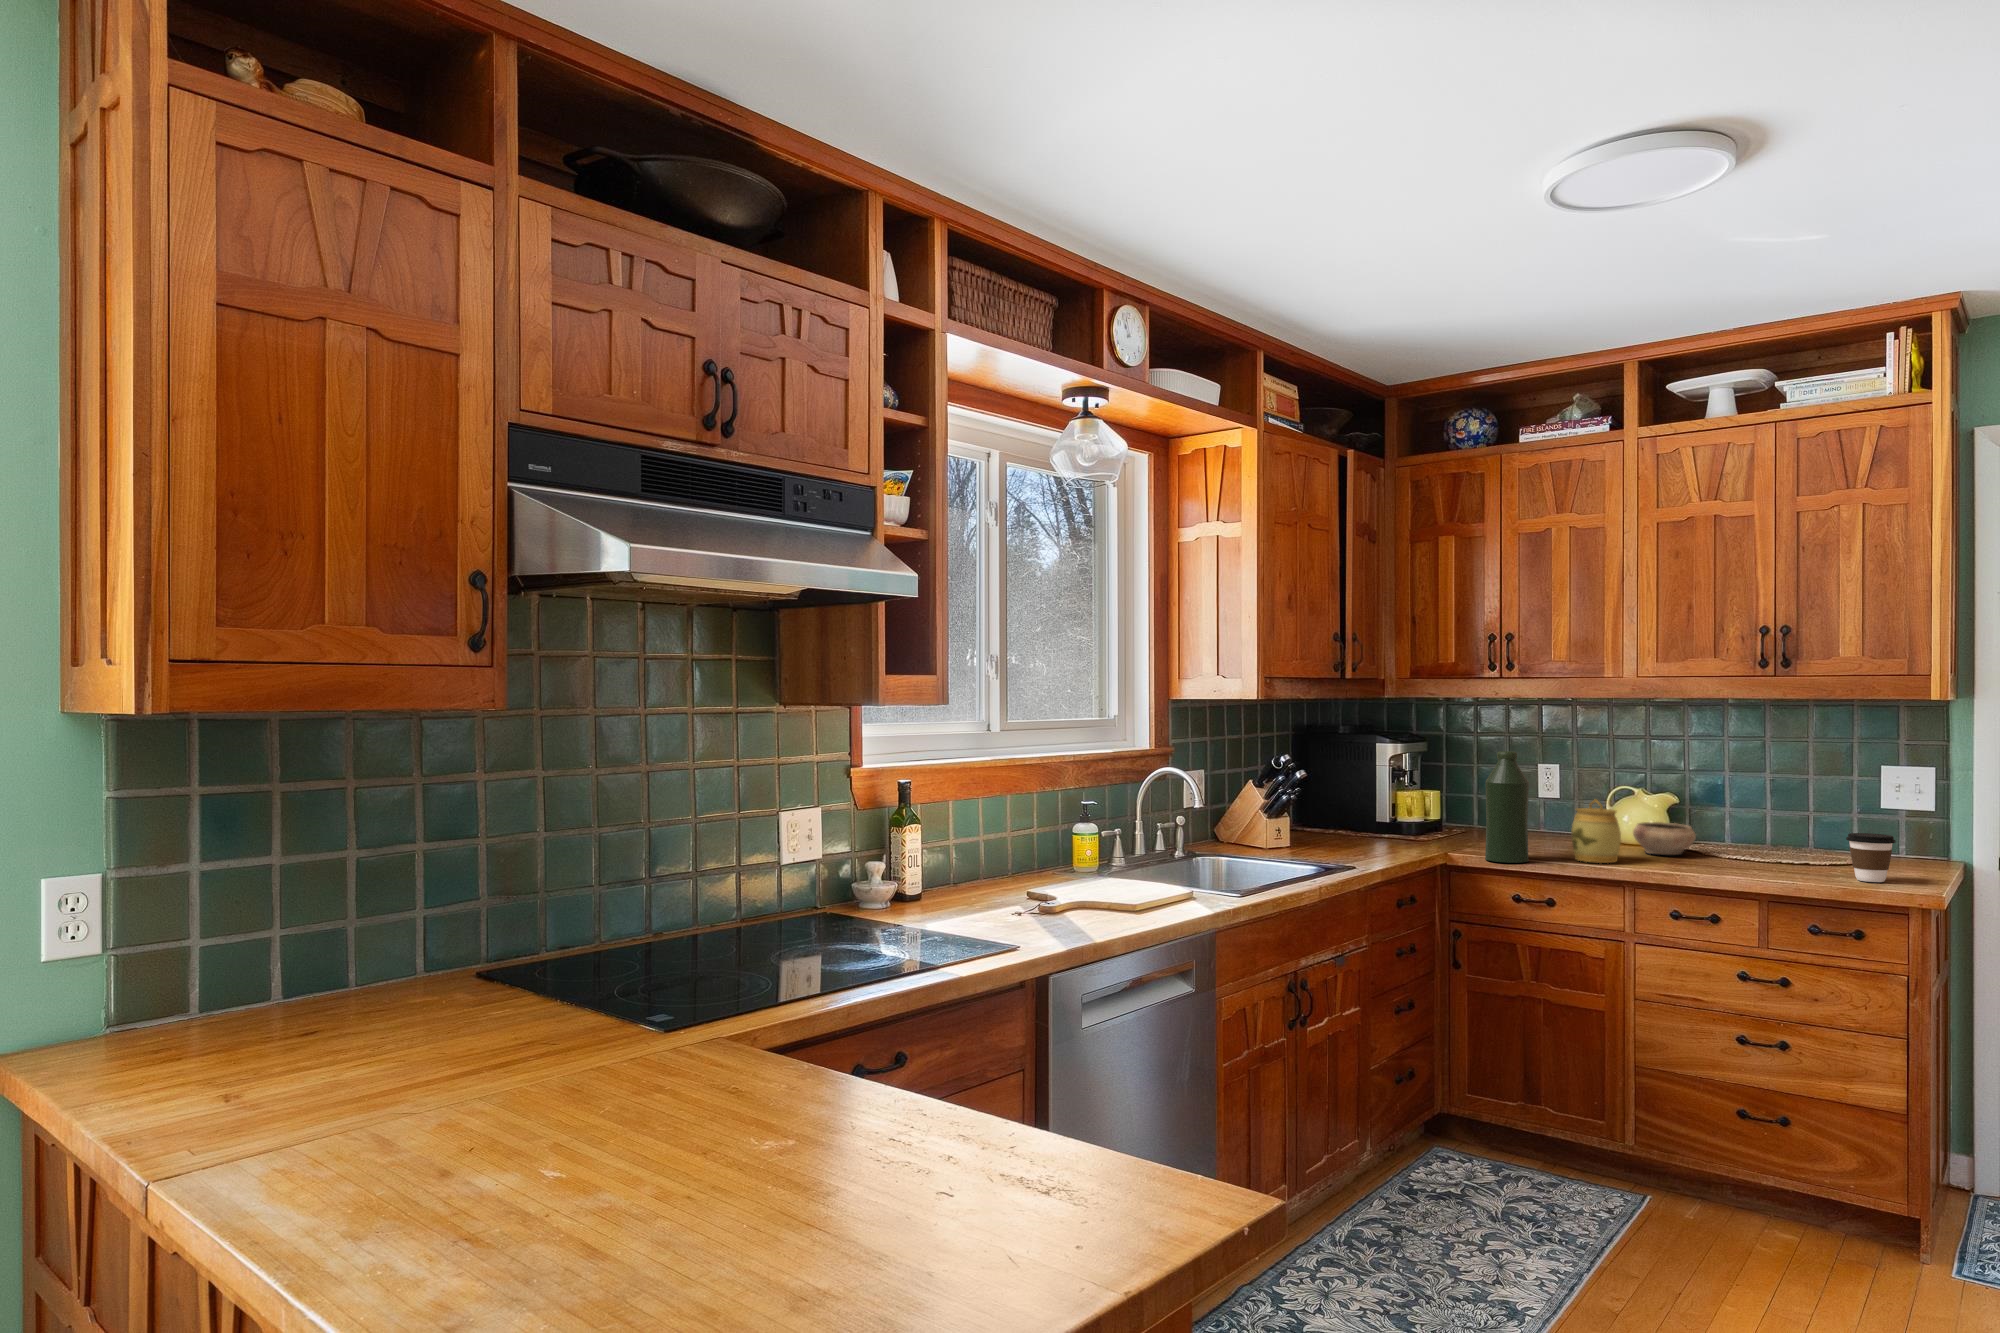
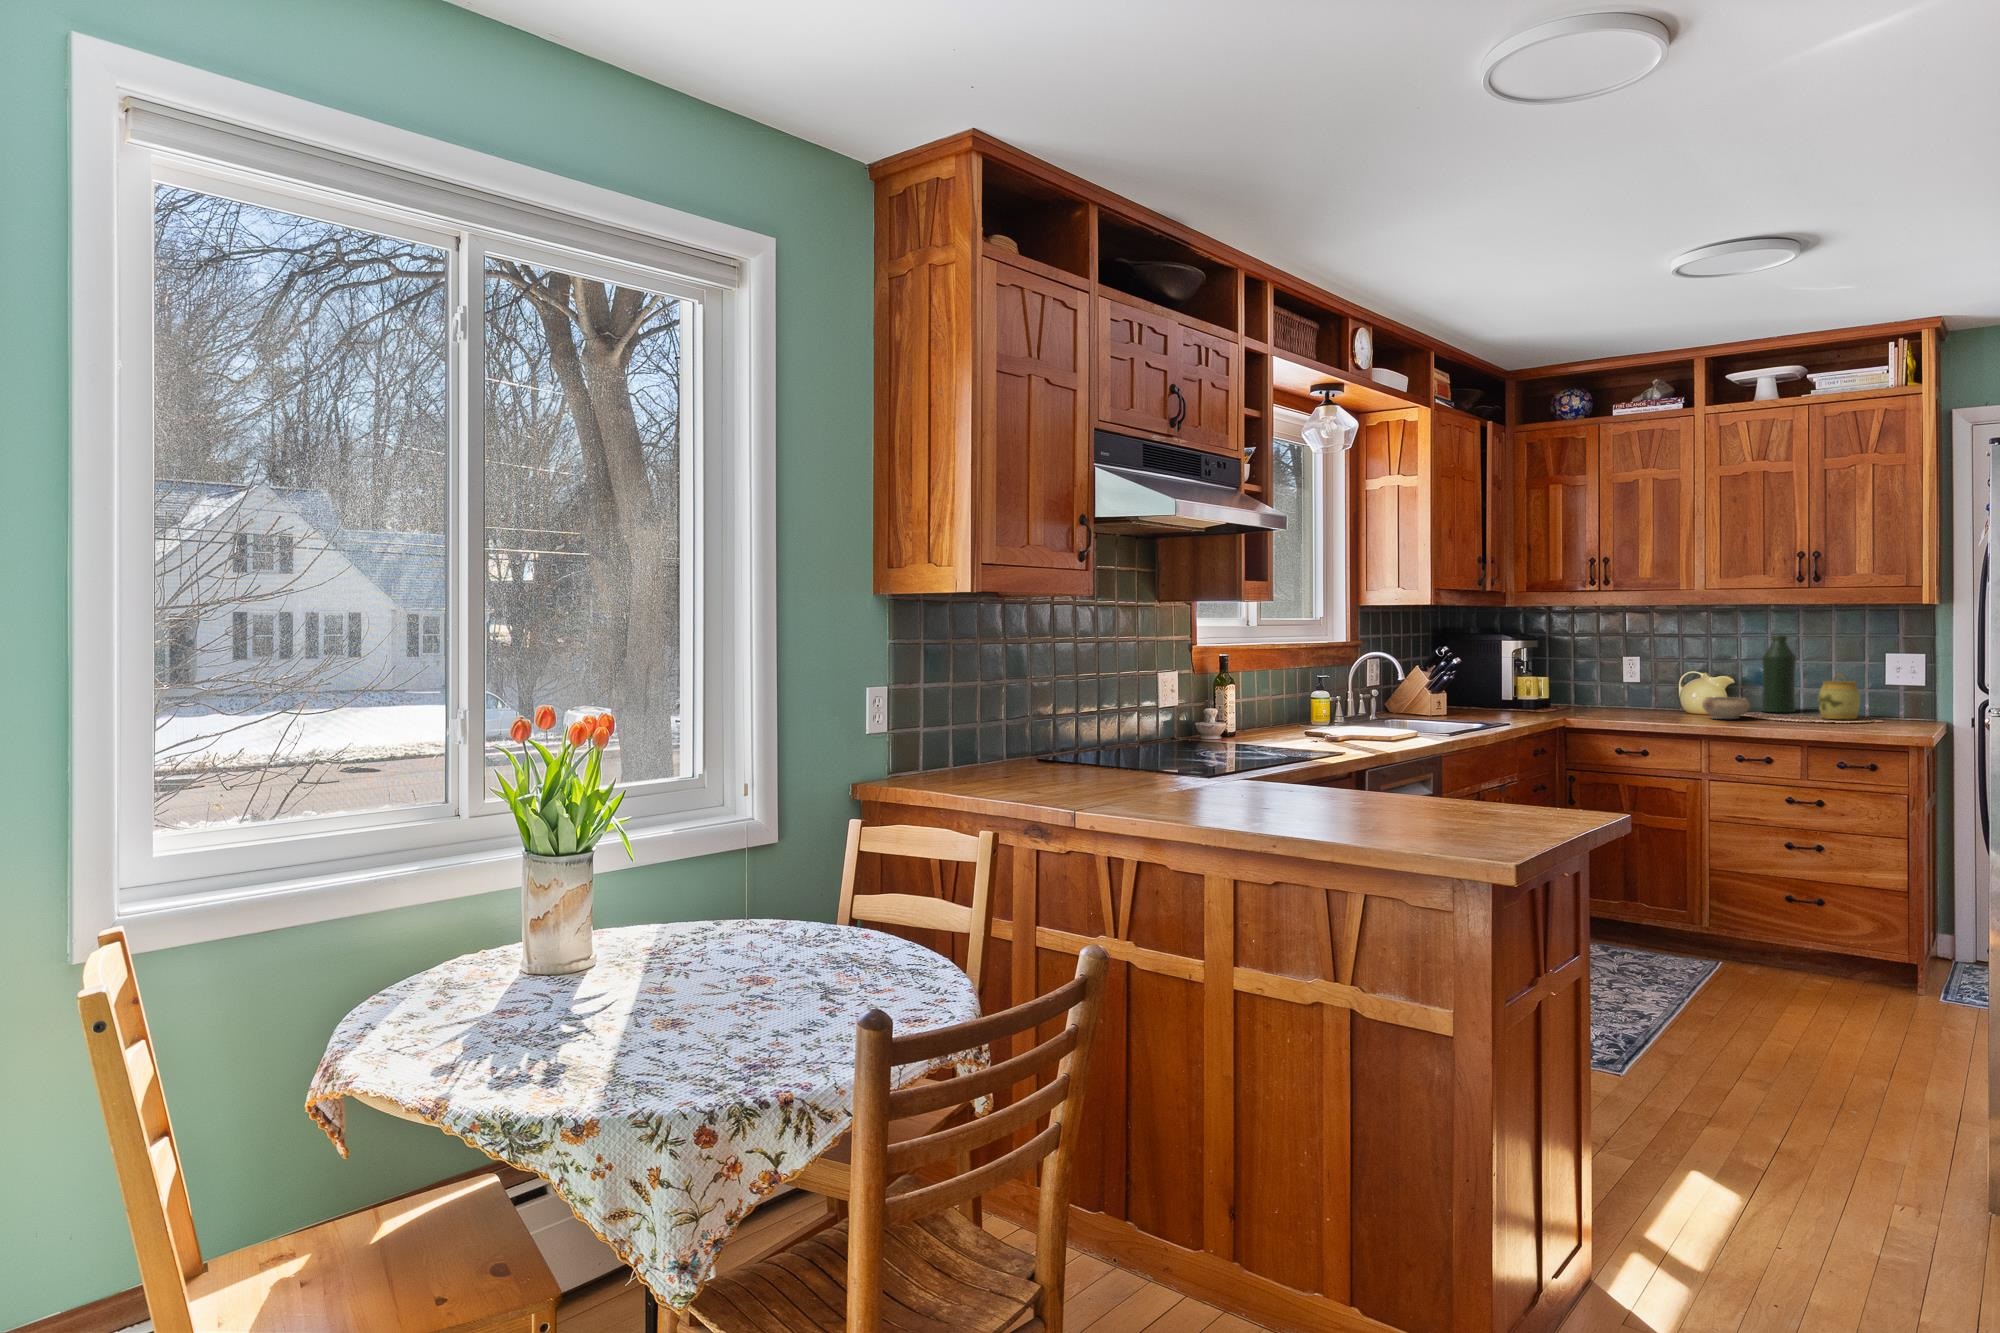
bottle: present [1485,751,1529,863] -> present [1762,635,1796,712]
jar: present [1571,799,1621,863] -> present [1818,674,1861,719]
coffee cup: present [1846,833,1896,882] -> none [1866,697,1903,730]

